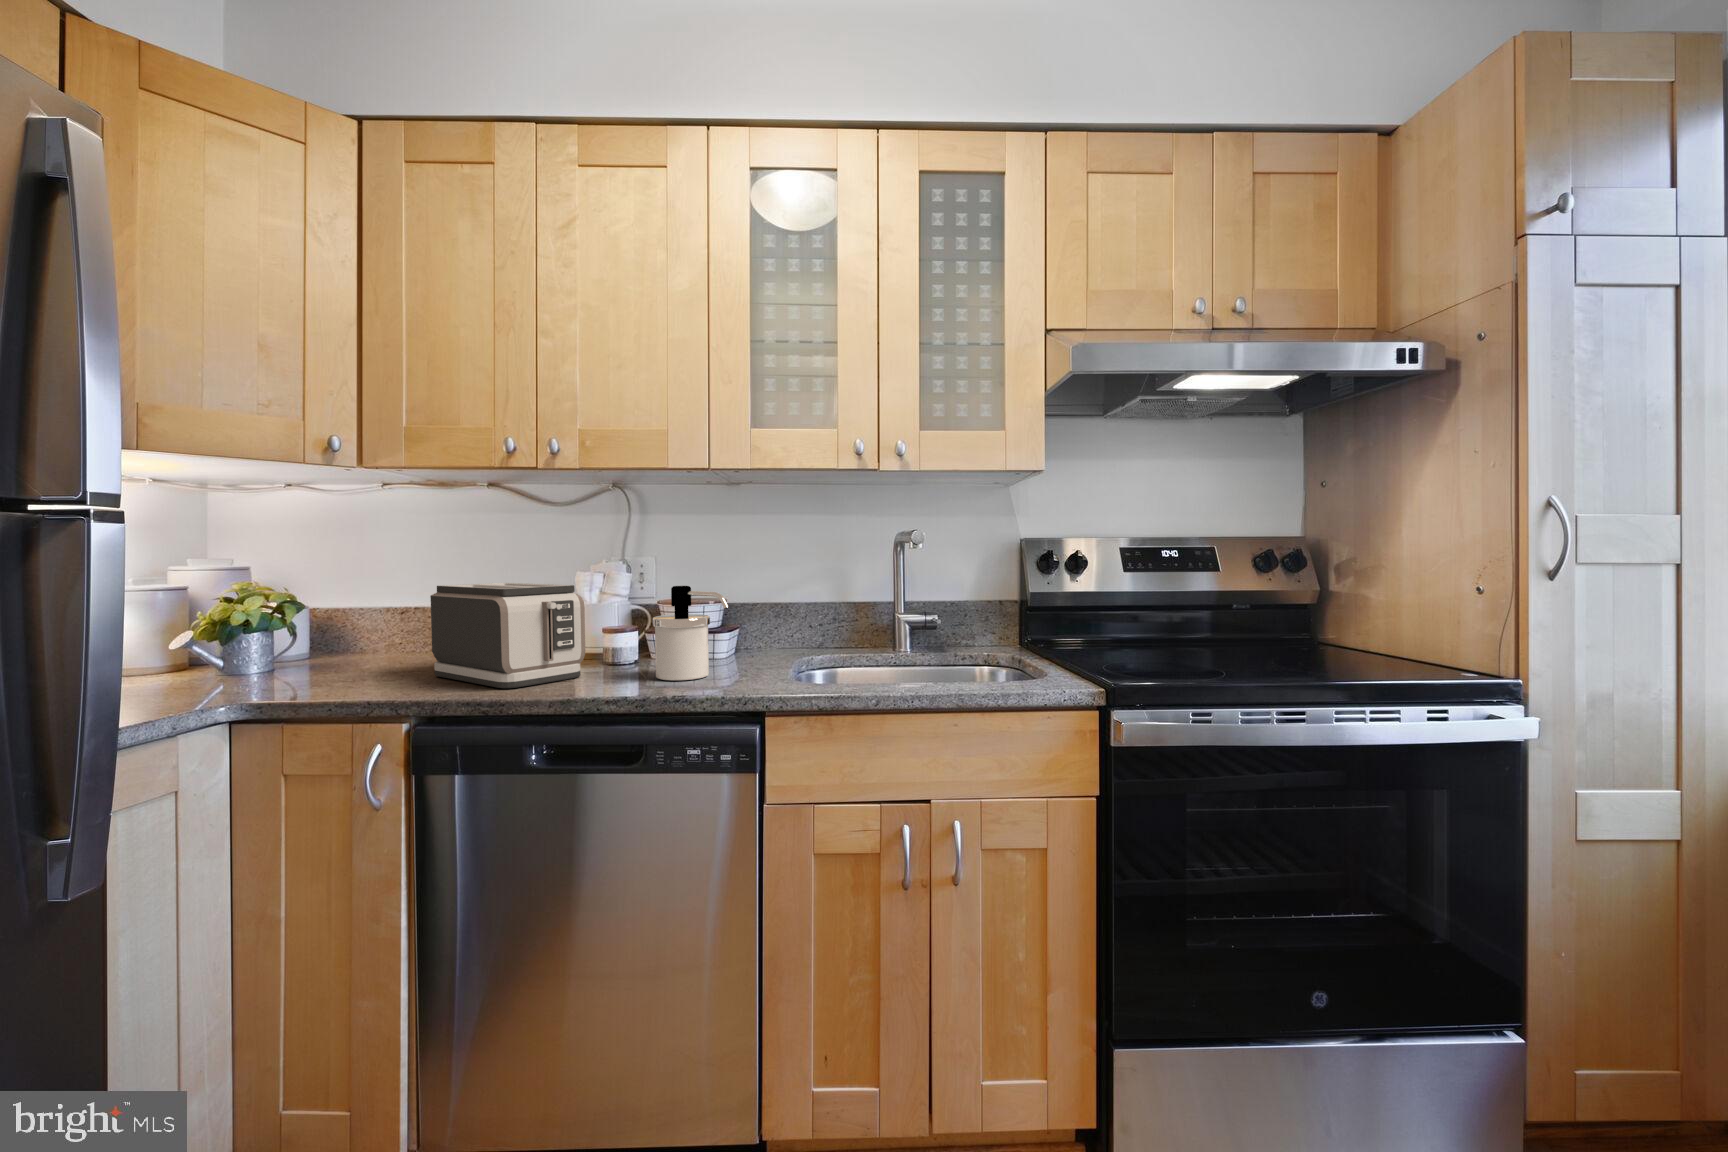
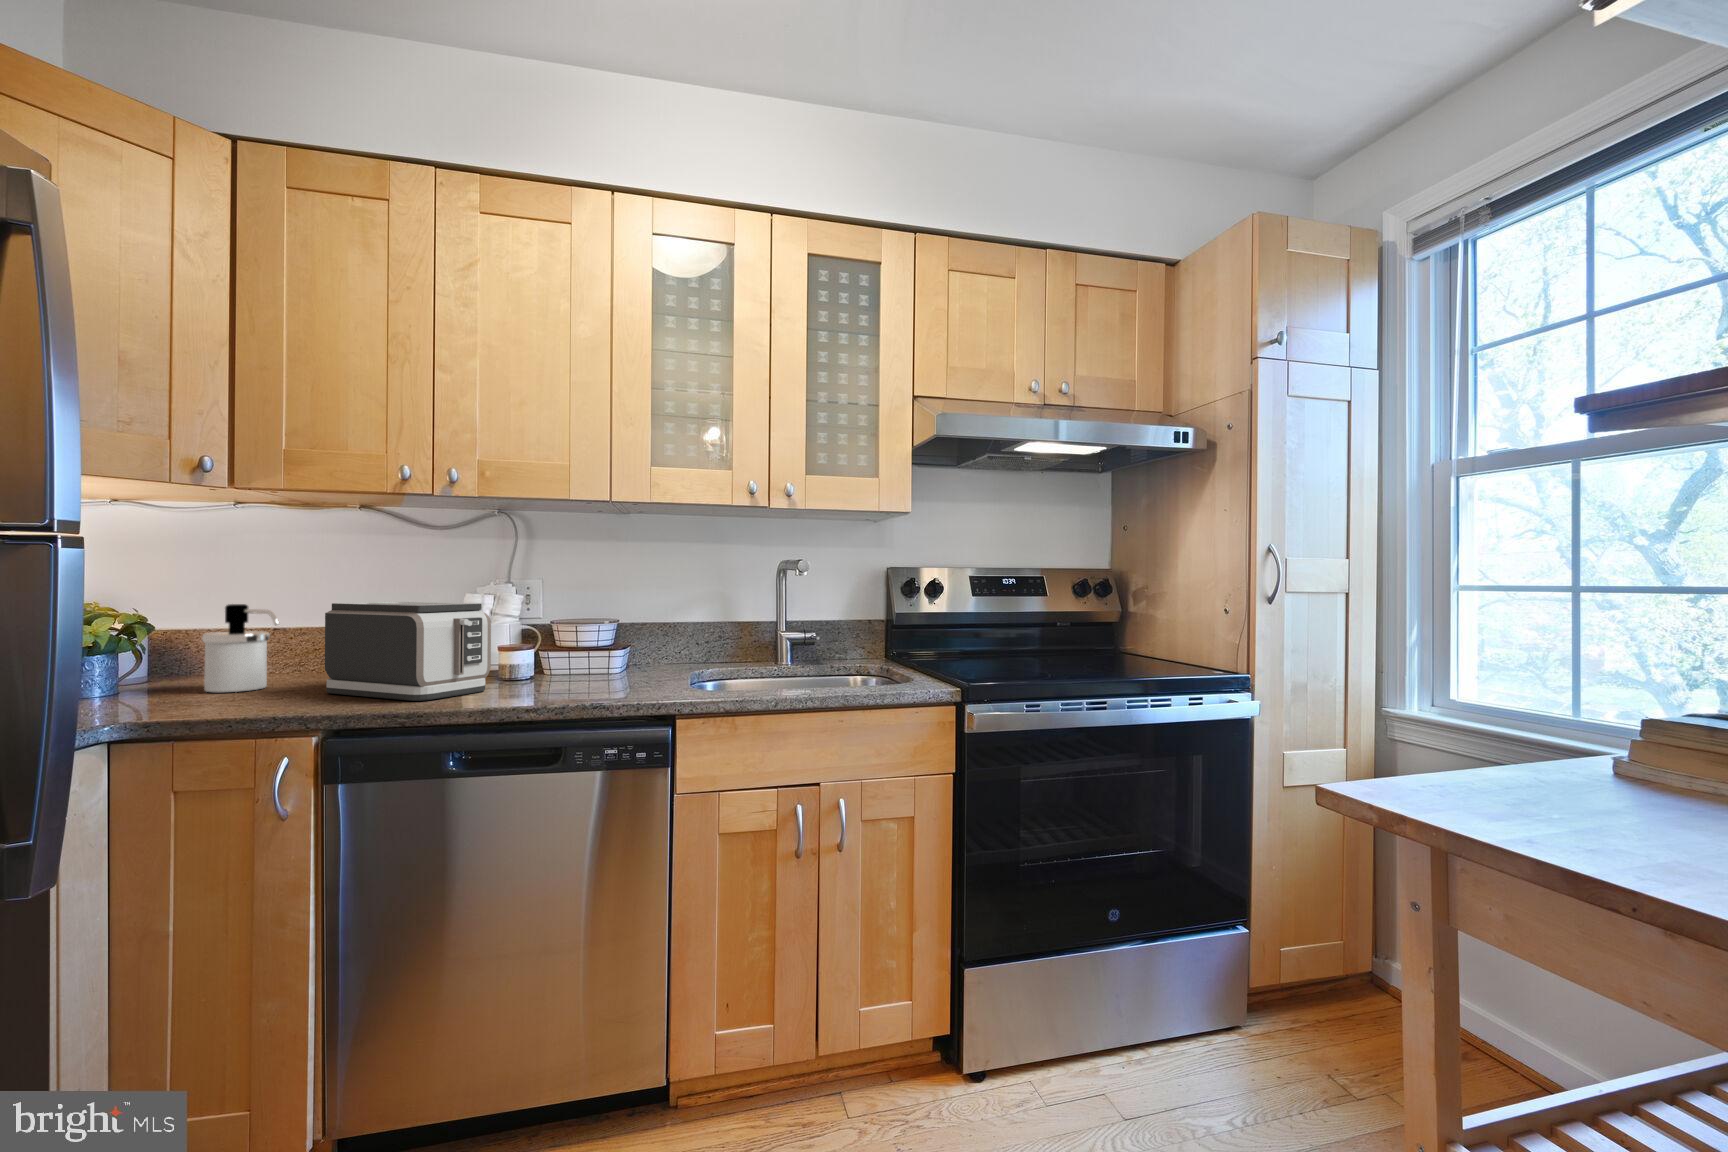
soap dispenser: present [653,586,729,680] -> present [202,604,279,692]

